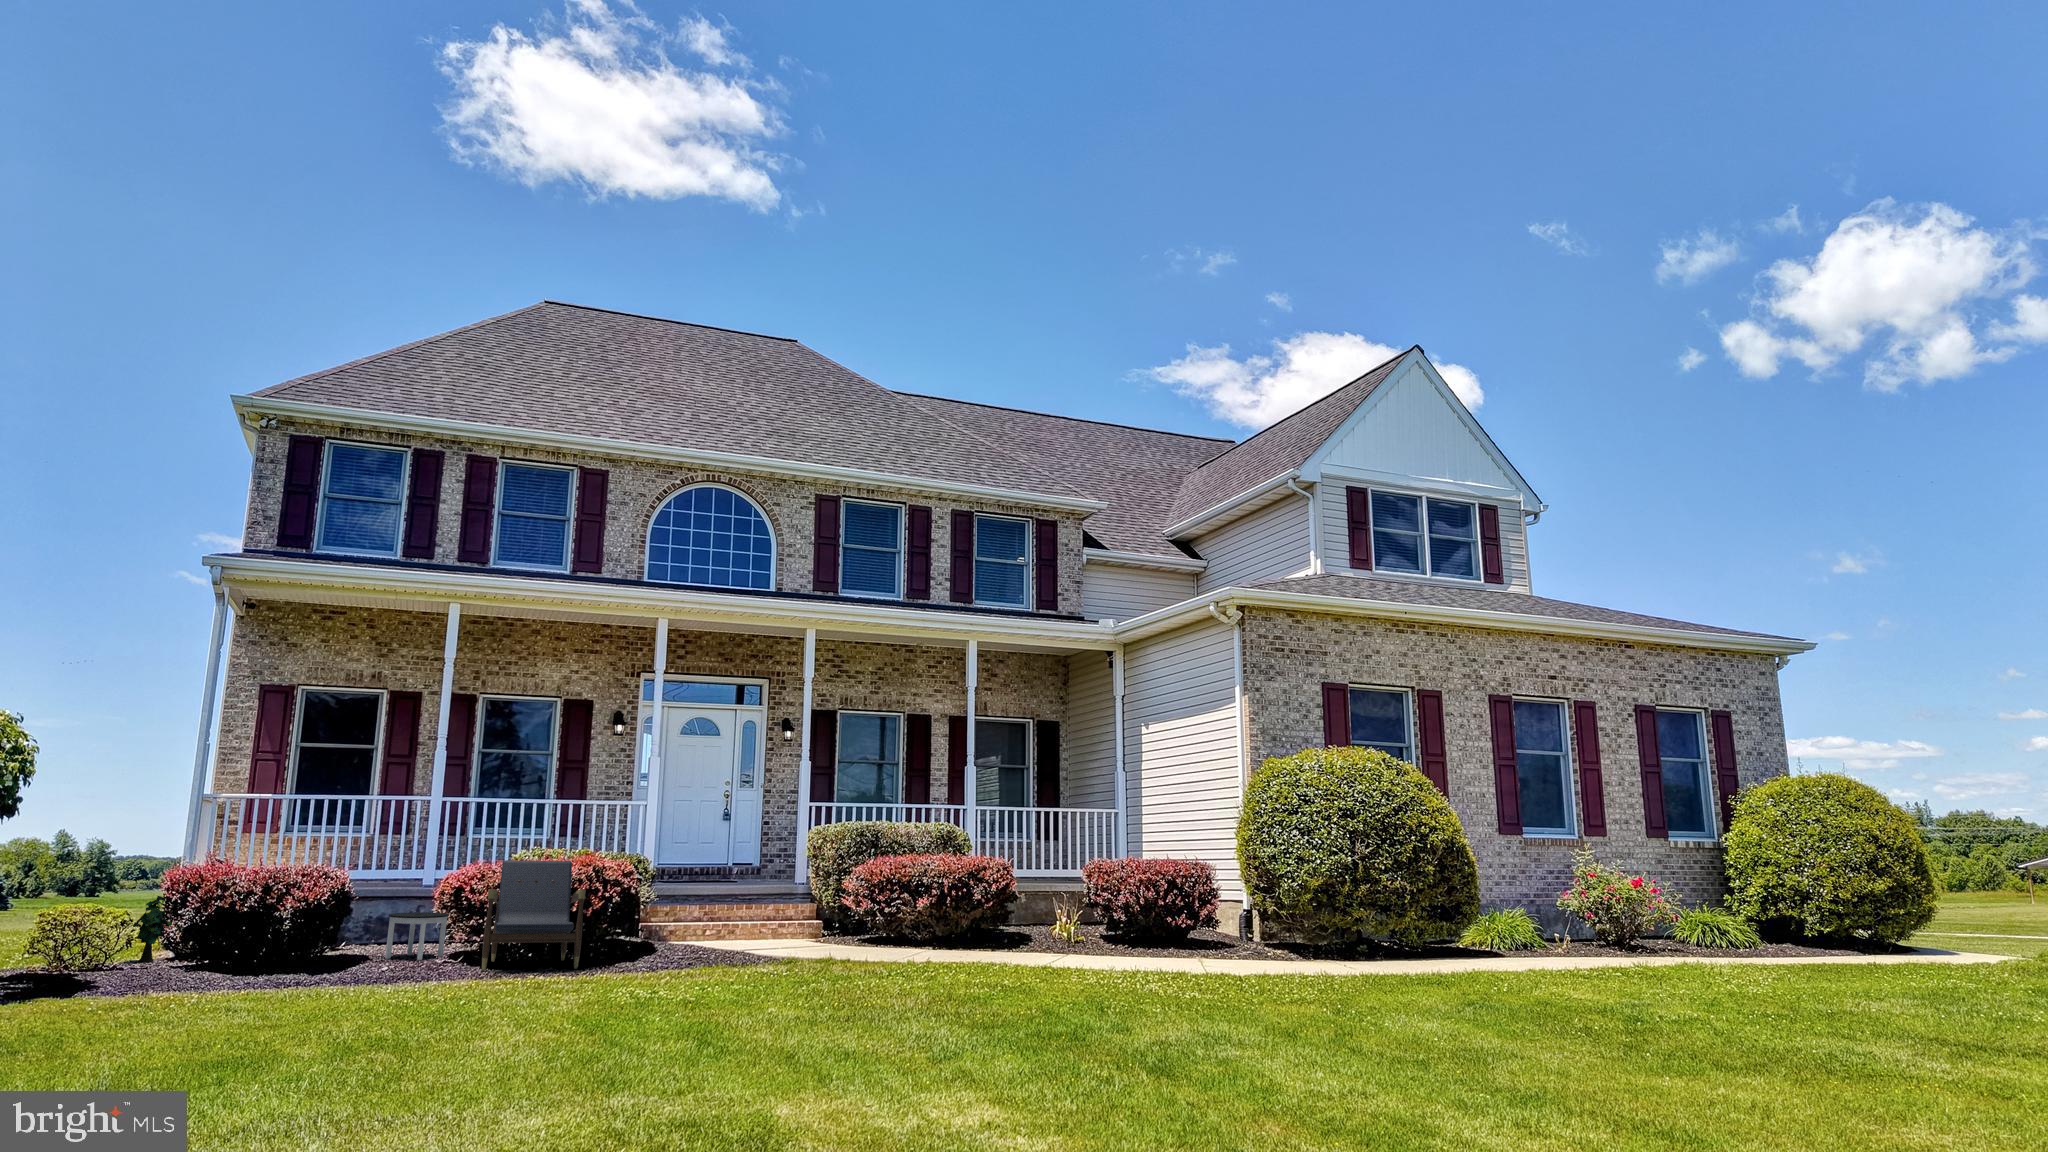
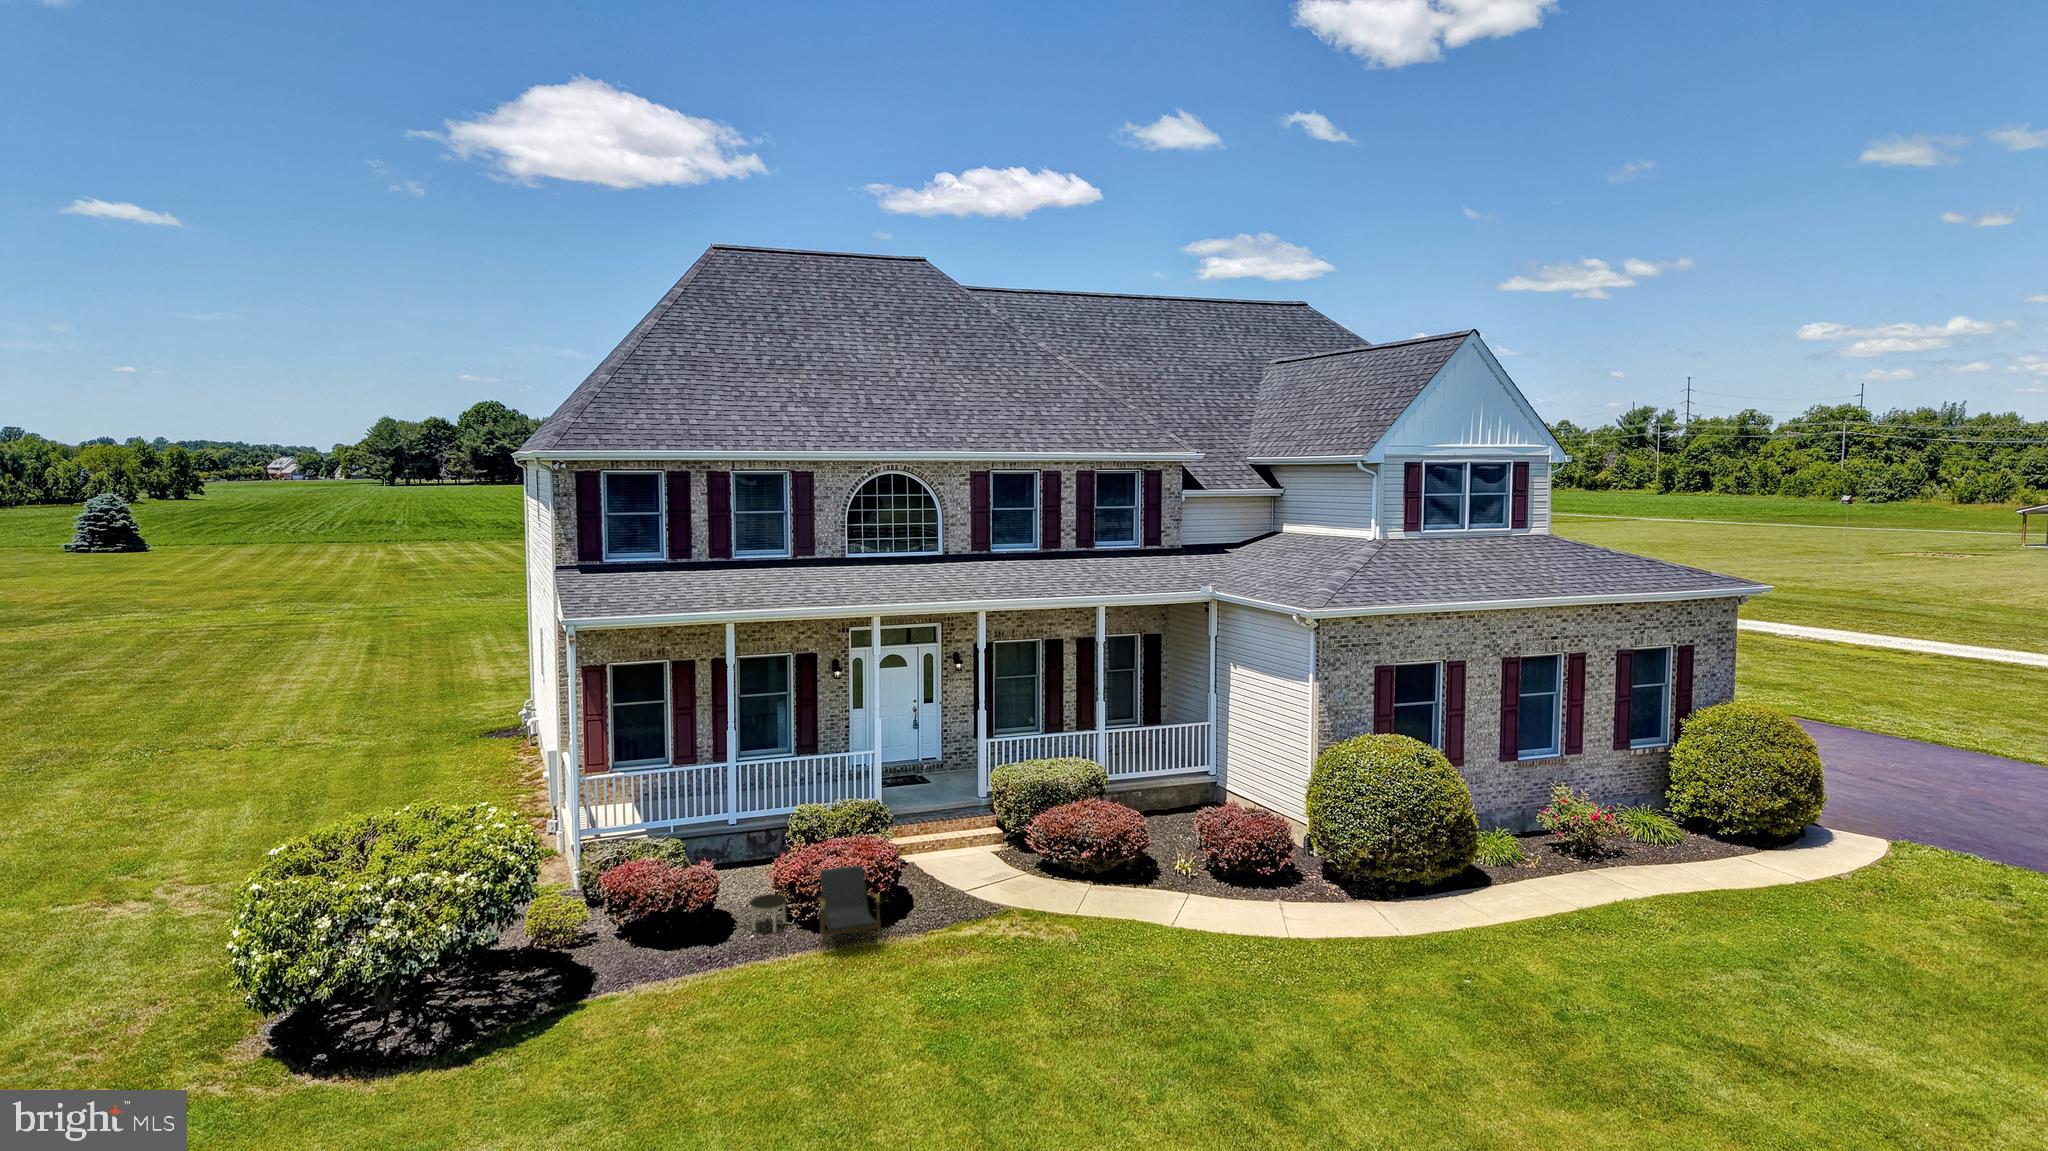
decorative plant: present [133,896,172,962] -> none [599,906,622,947]

